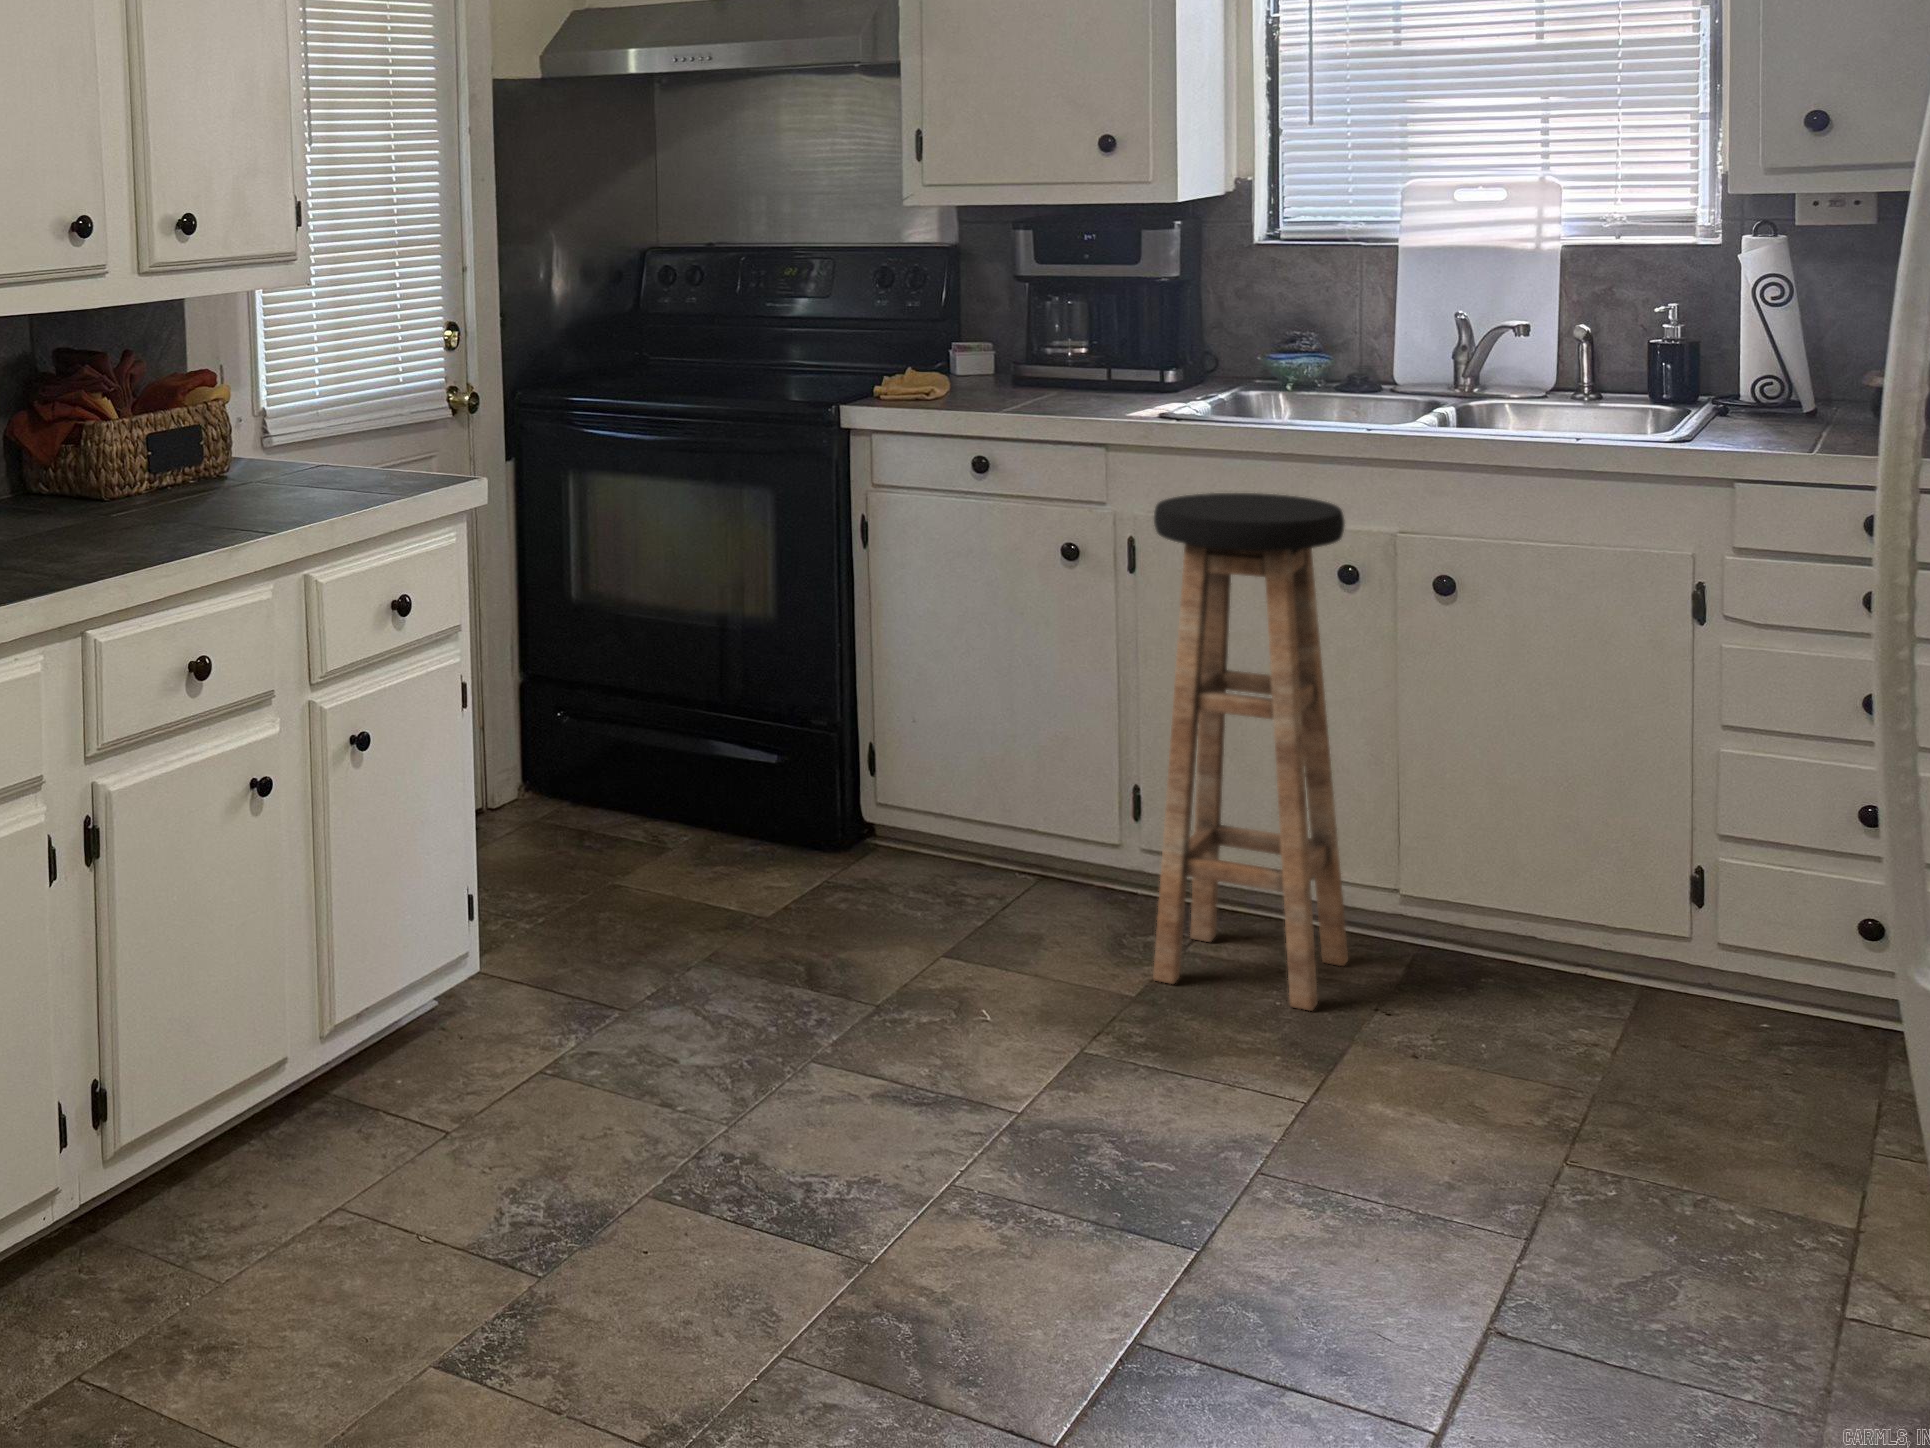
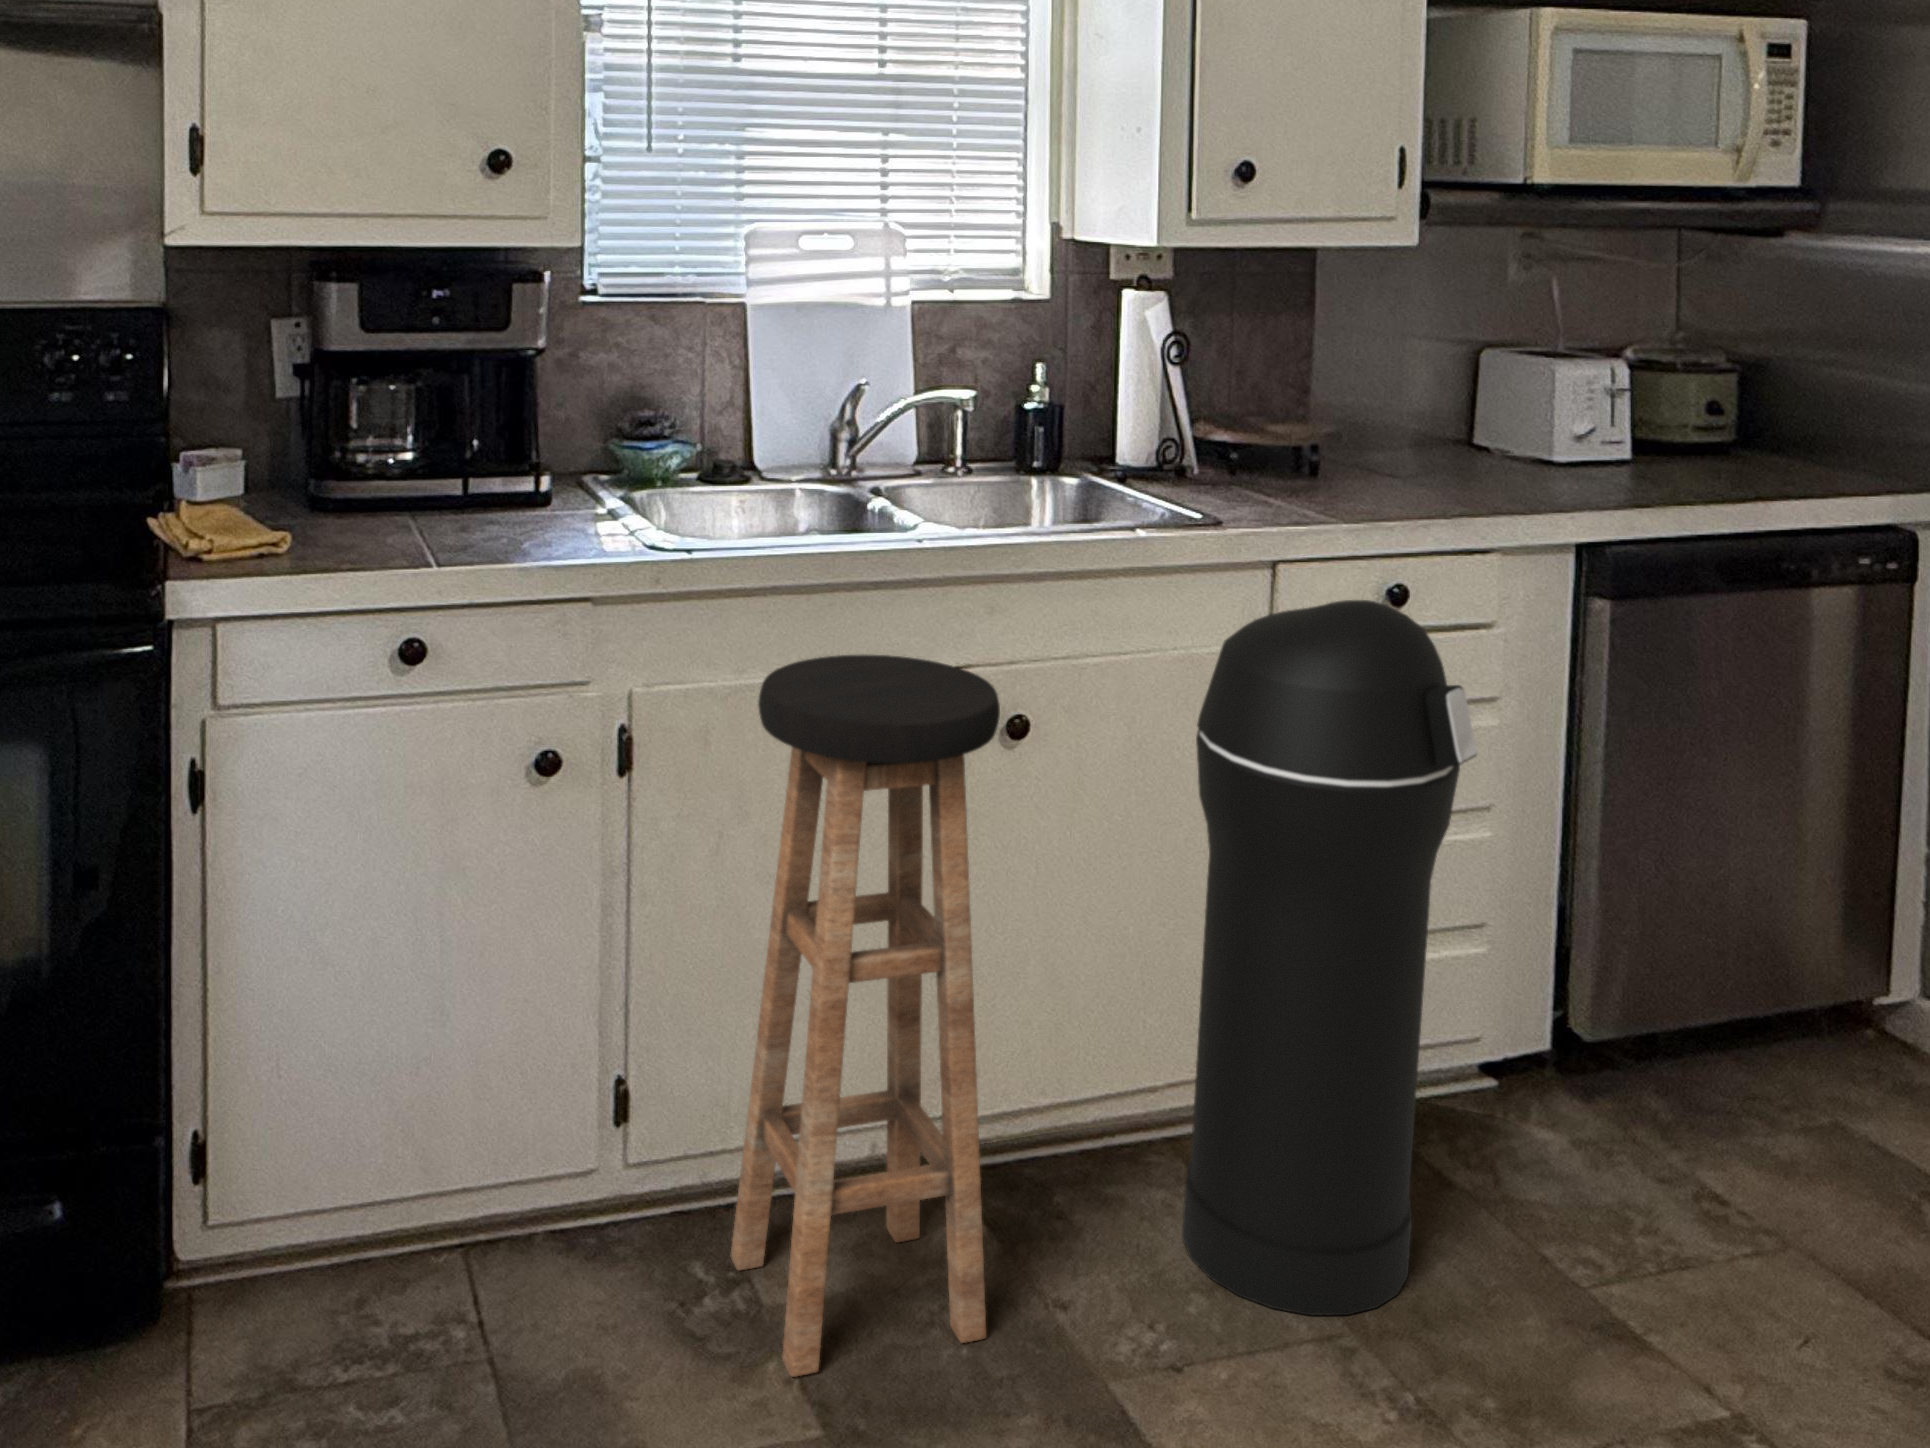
trash can: none [1531,480,1792,1106] -> present [1182,600,1478,1315]

